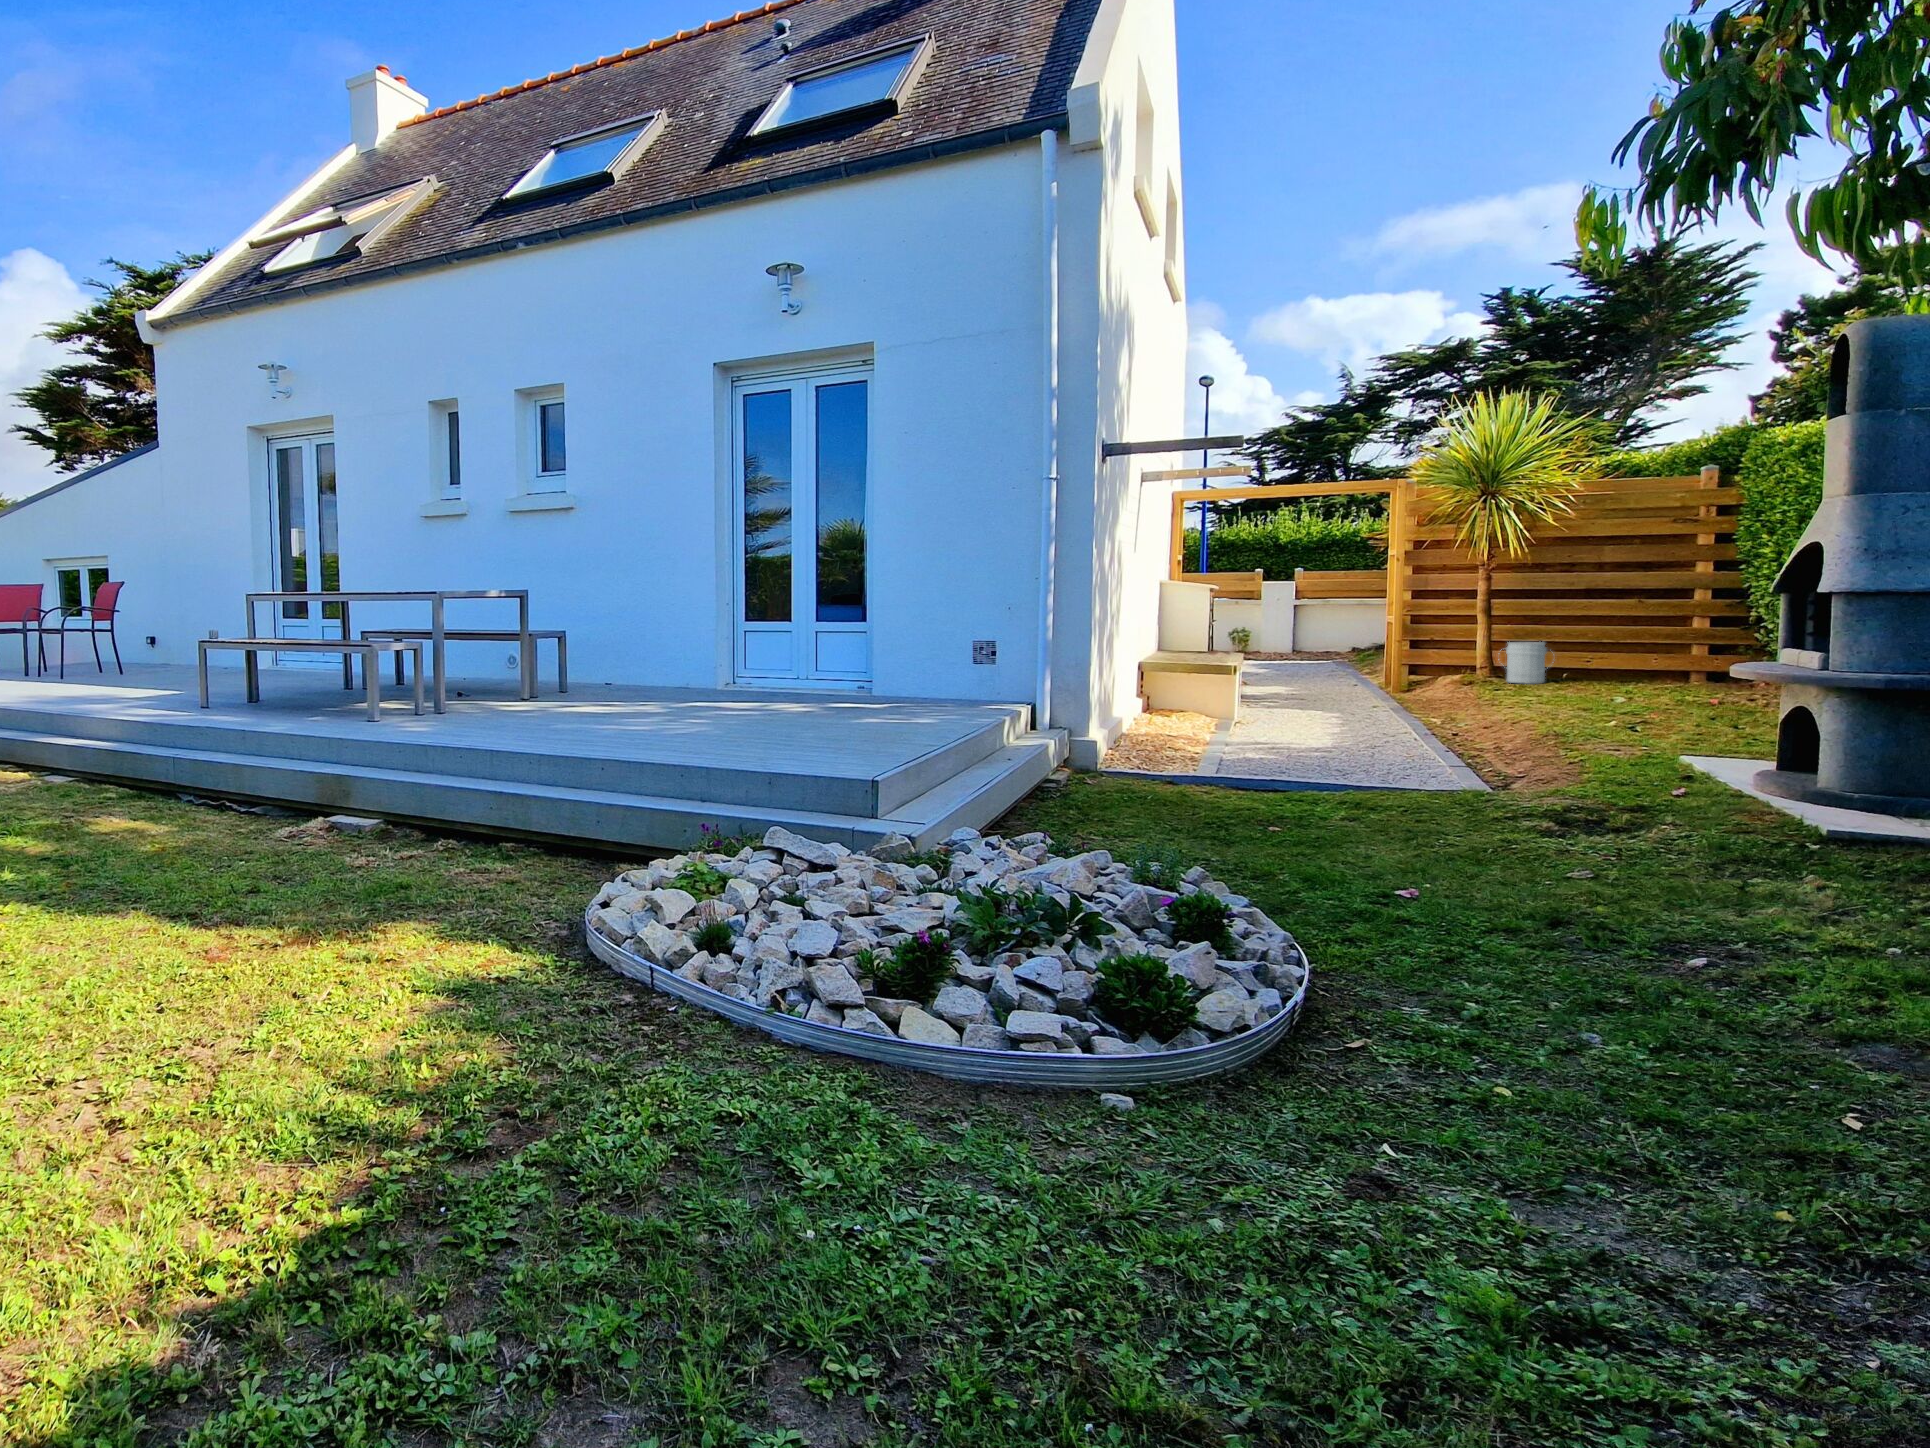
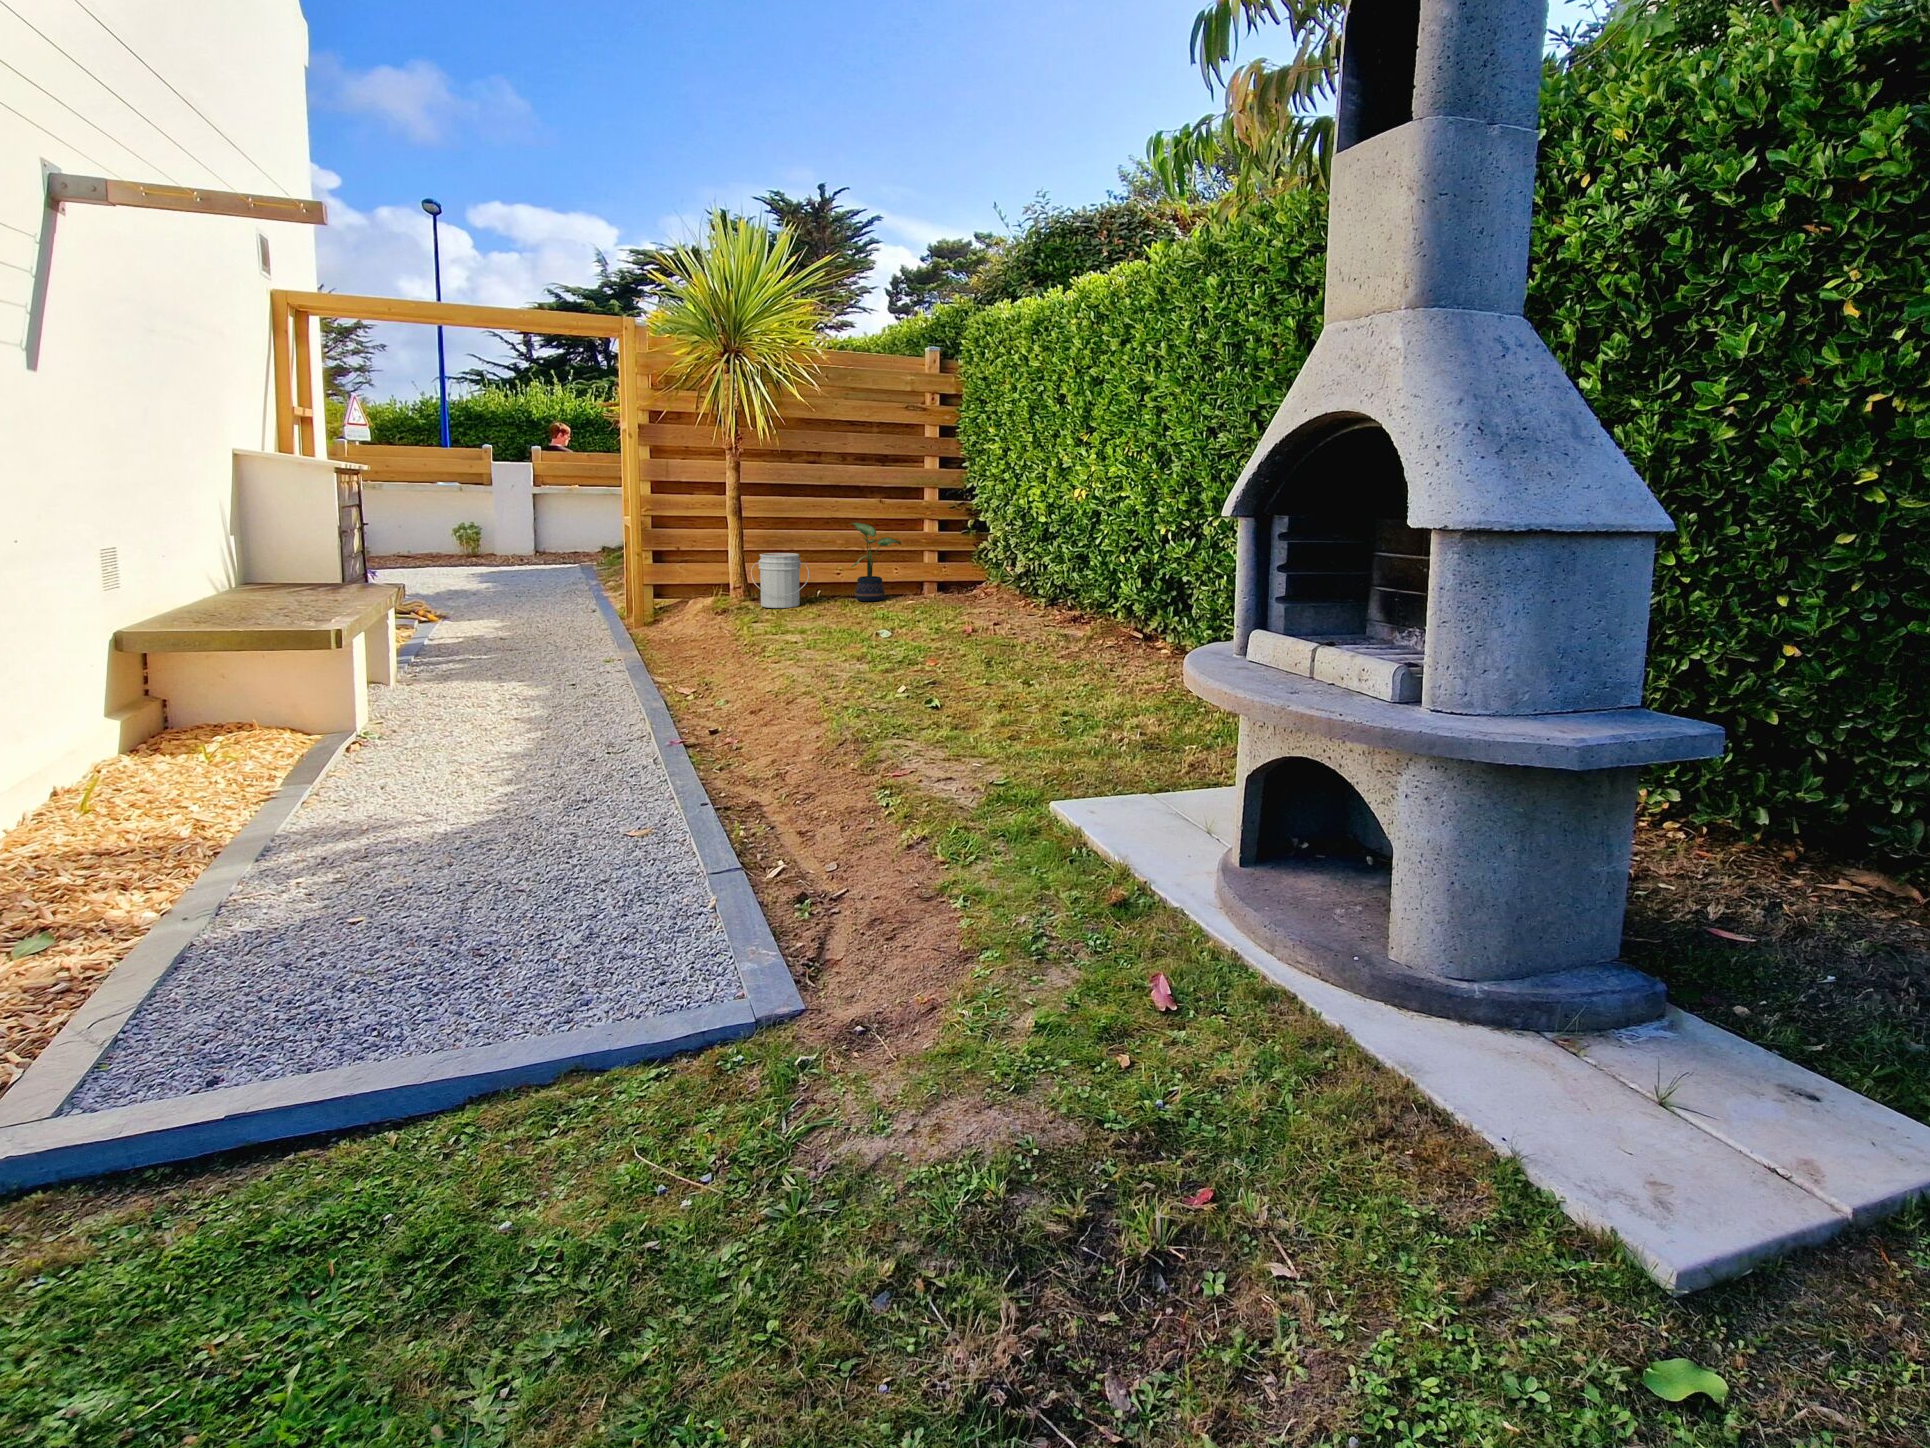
potted plant: none [1599,618,1658,682] -> present [851,523,901,601]

